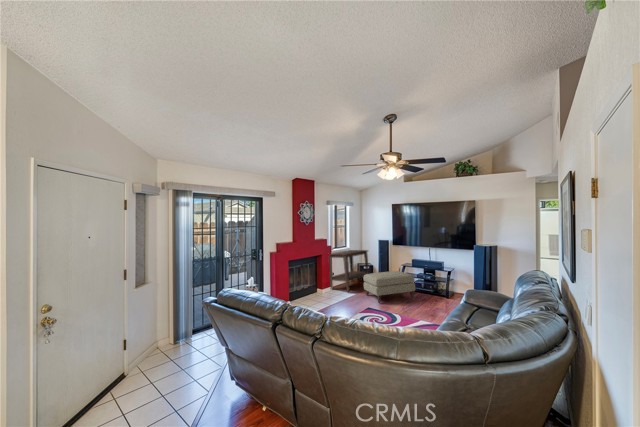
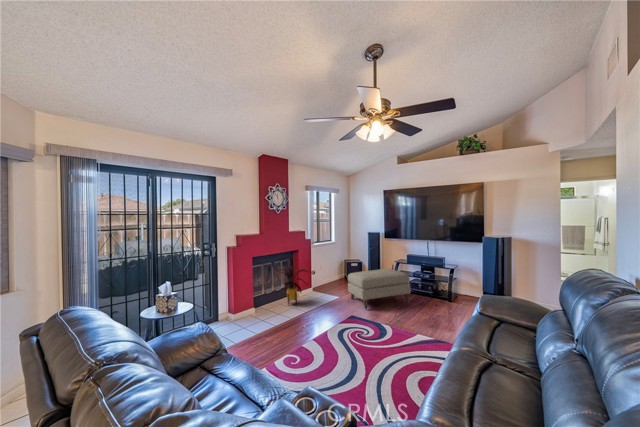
side table: present [329,250,369,292] -> none [305,244,357,295]
house plant: none [305,268,334,300] -> present [281,266,308,305]

